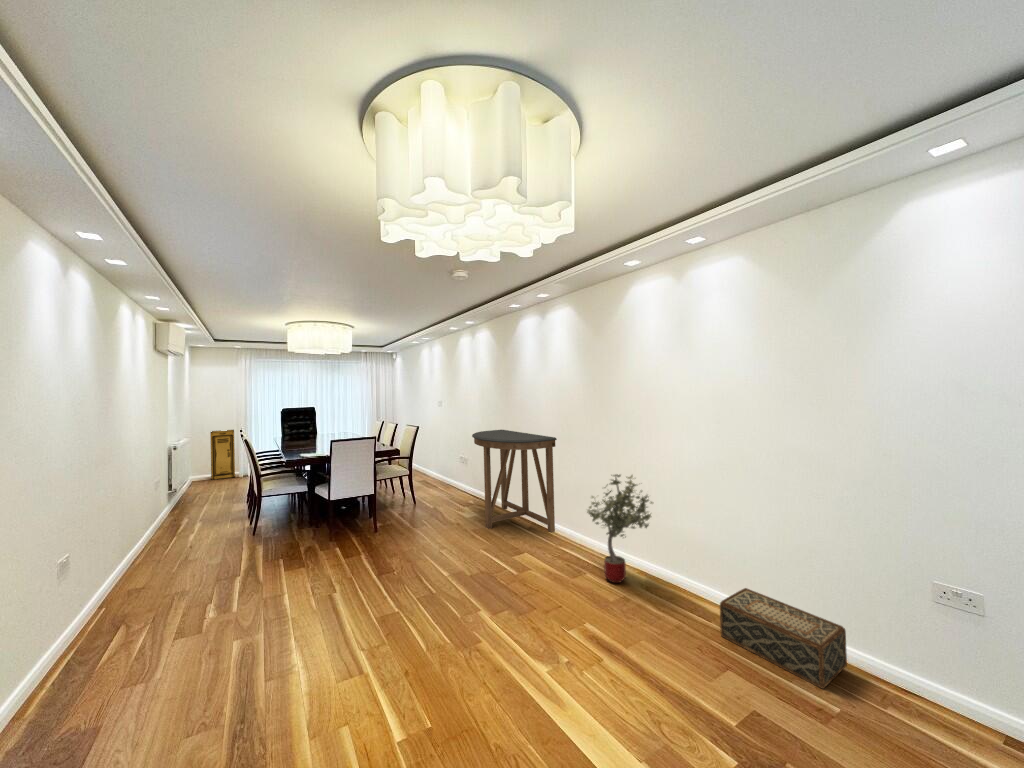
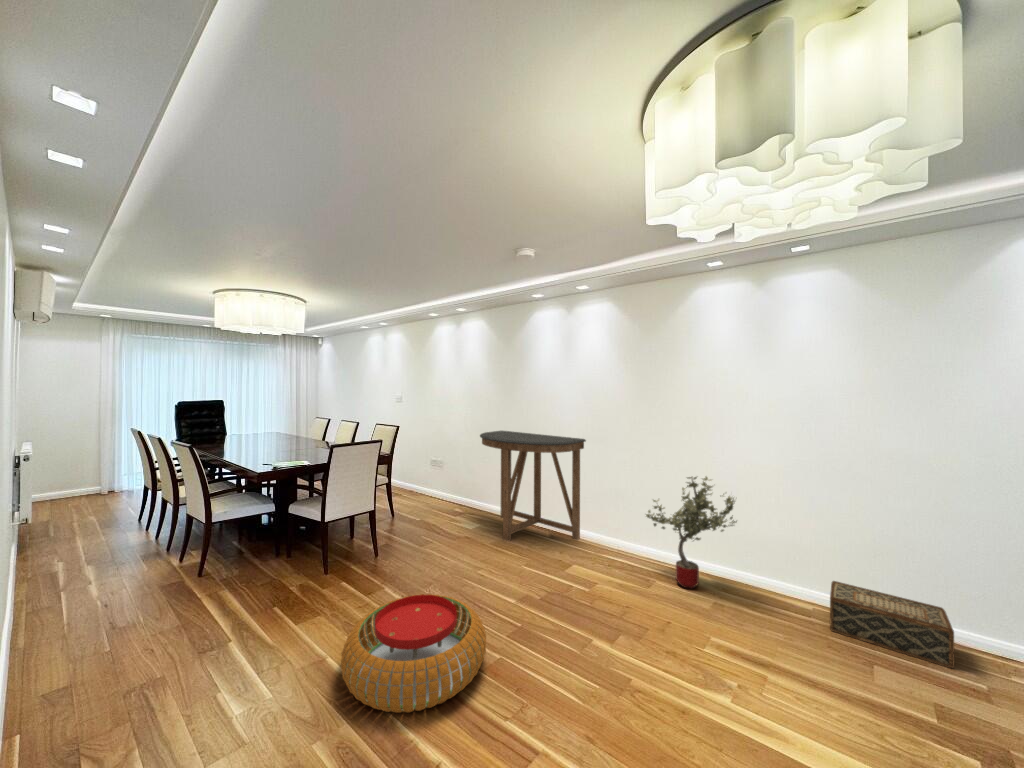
storage cabinet: present [210,430,235,480] -> none [56,431,99,502]
pouf: none [274,557,391,634] -> present [341,594,486,713]

